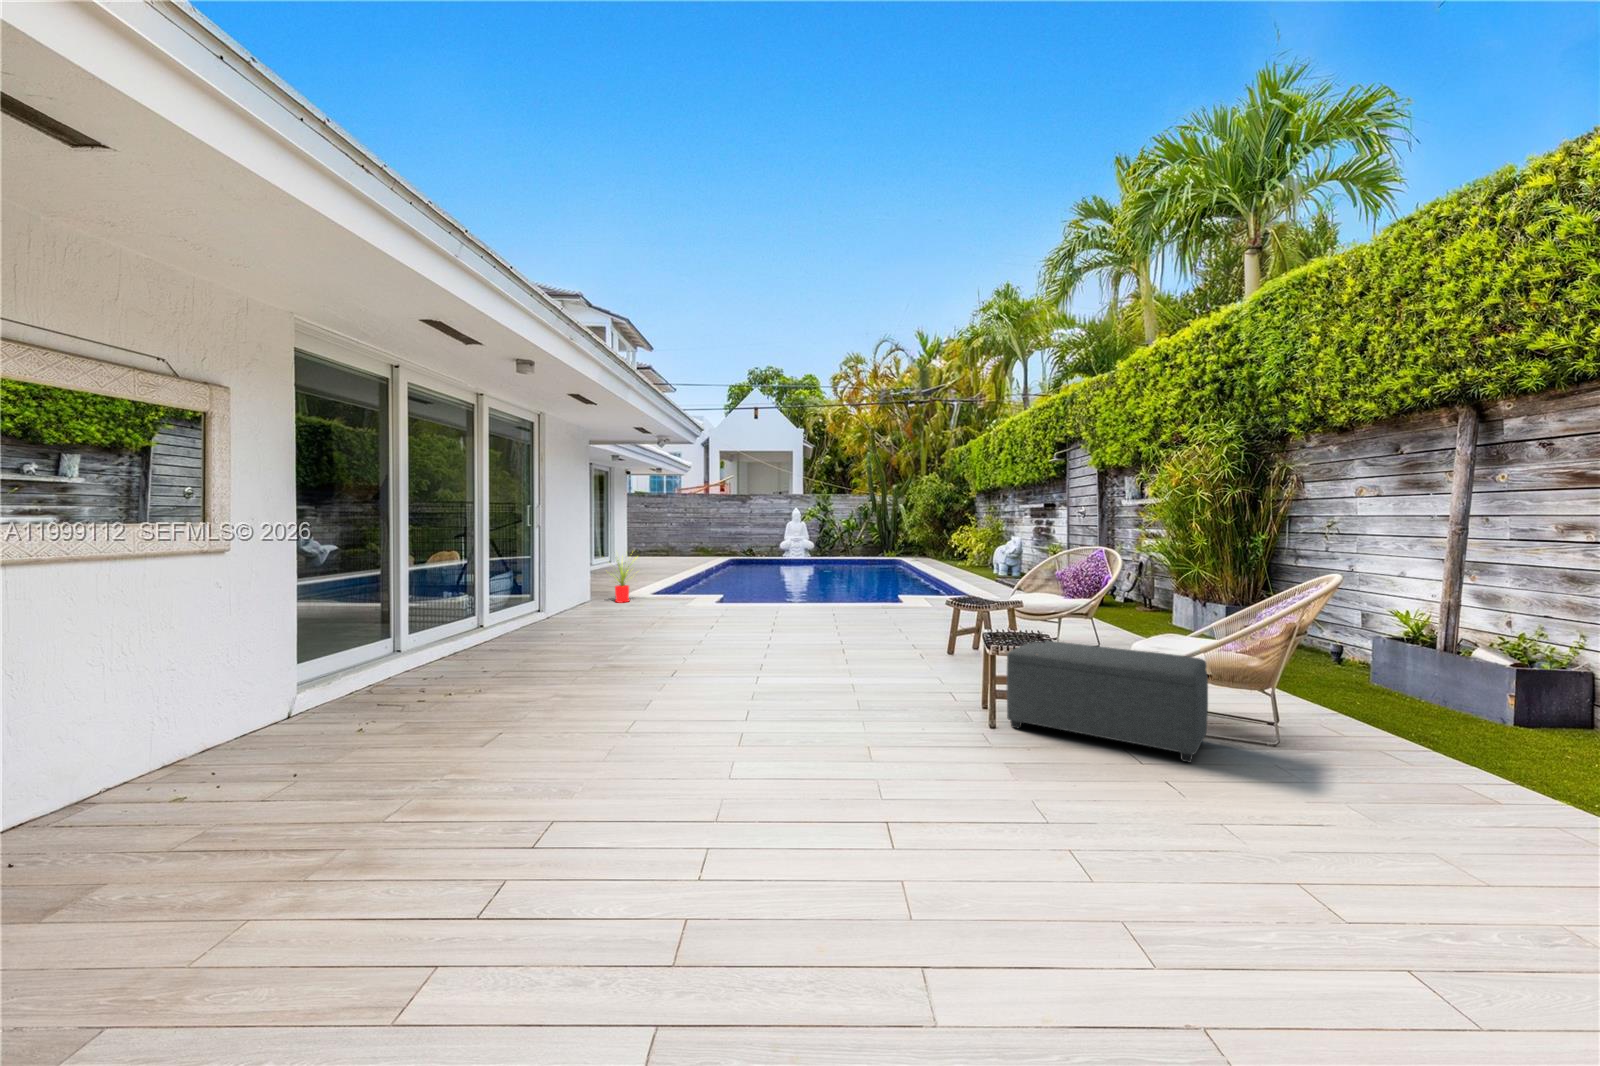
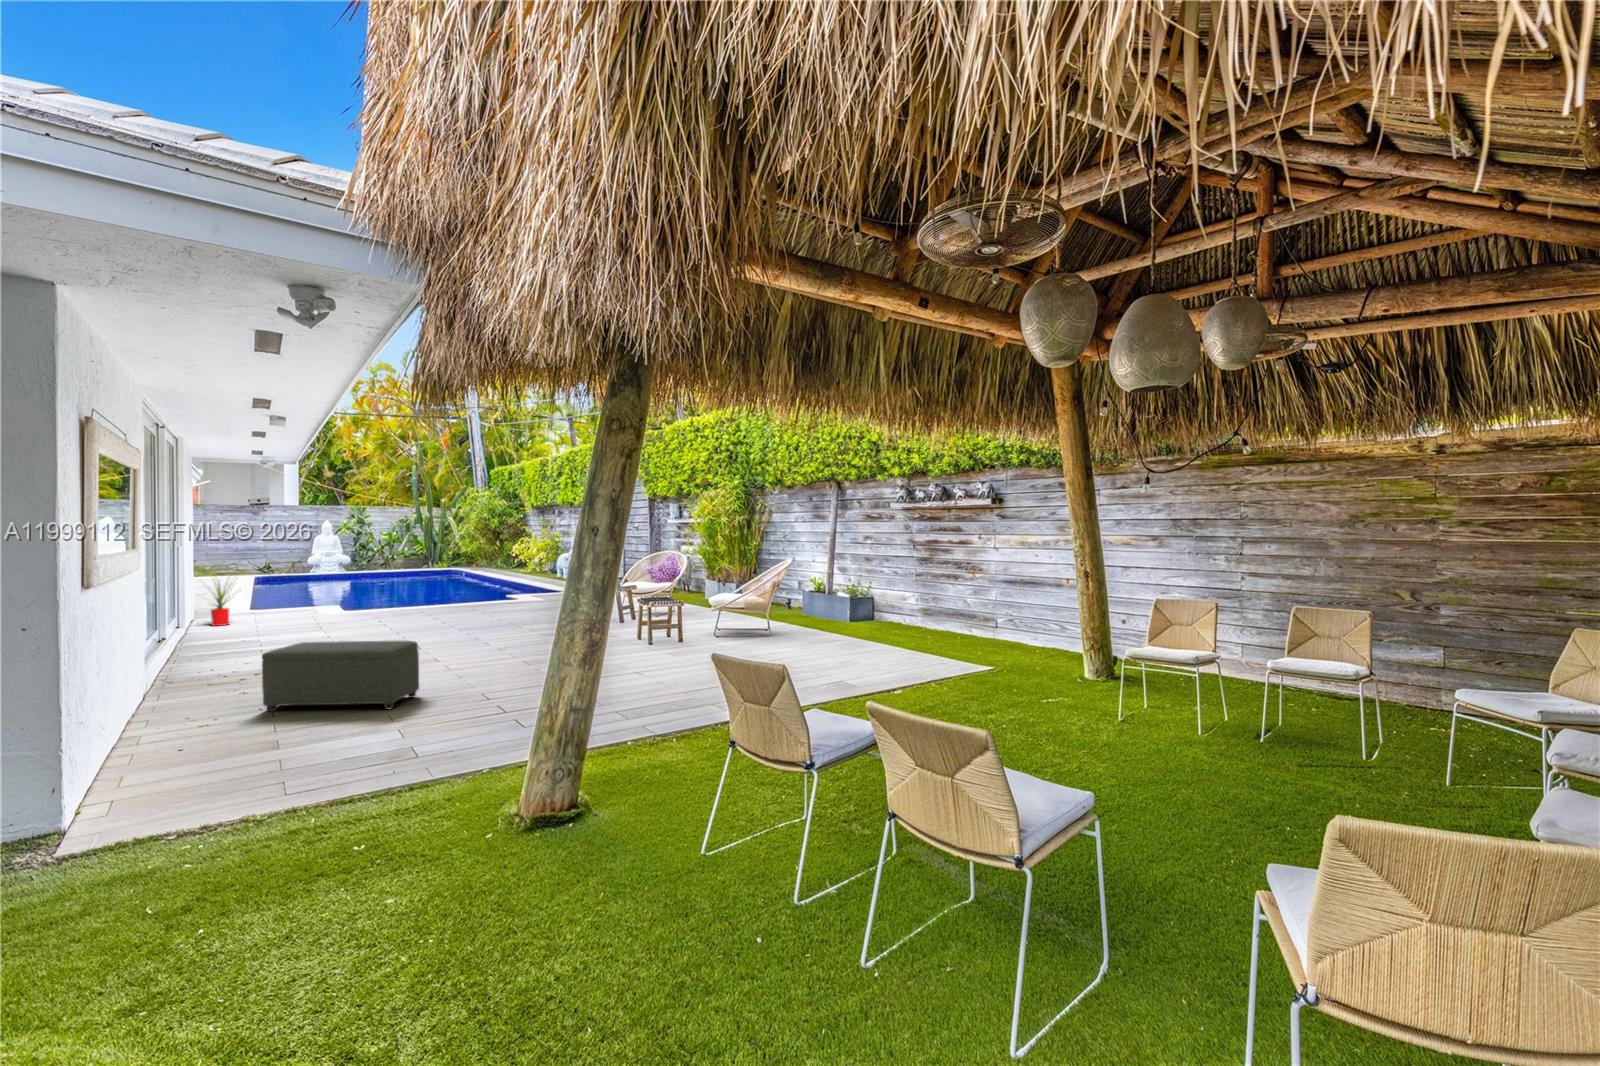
ottoman: present [1007,640,1208,763] -> present [262,640,419,711]

